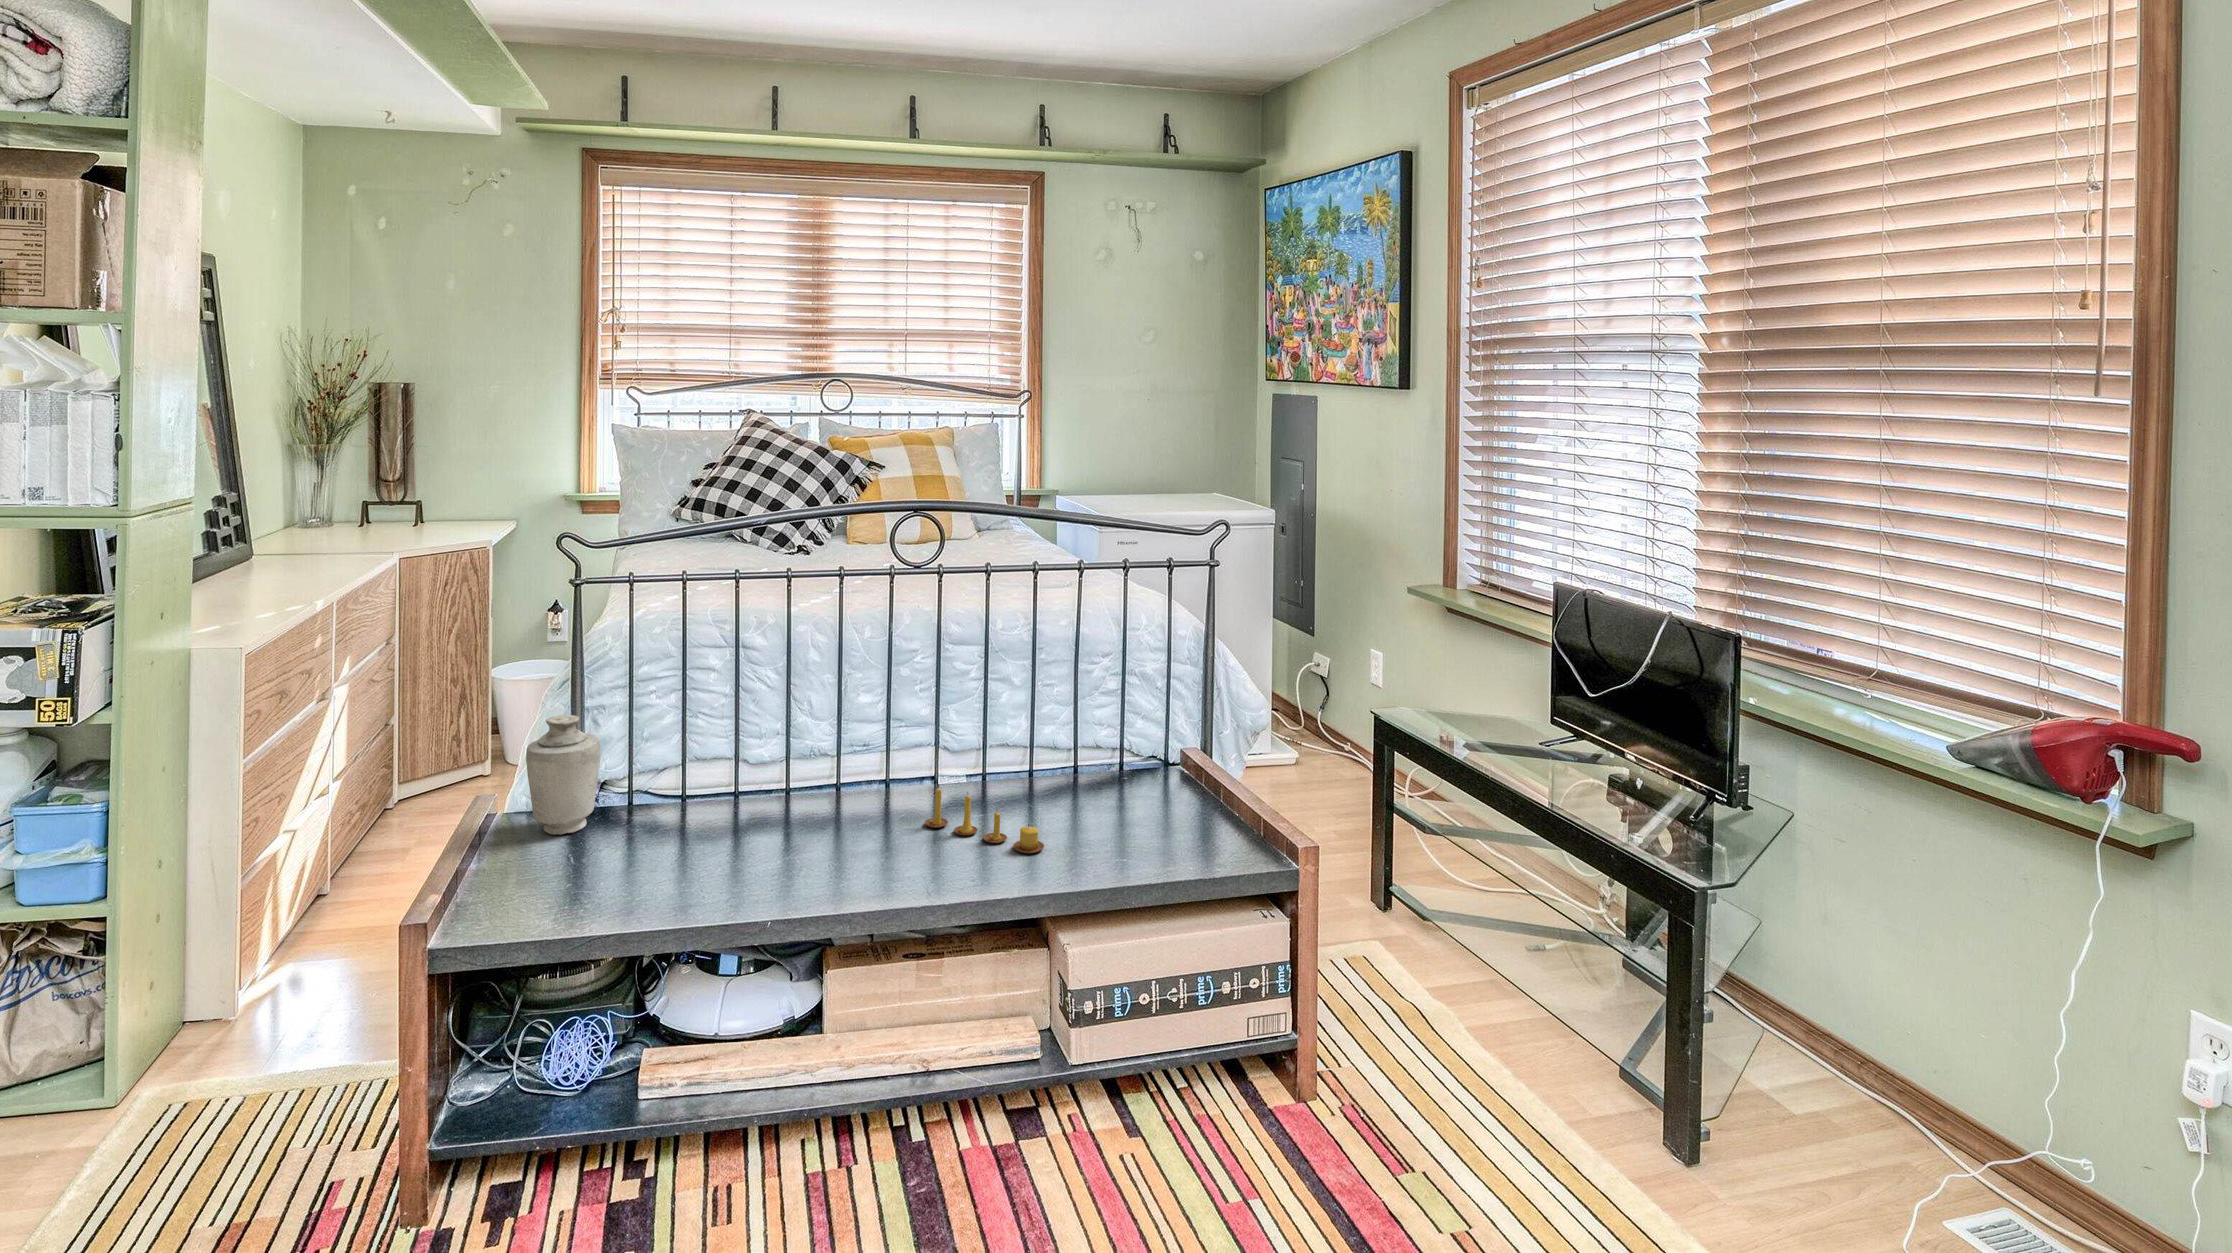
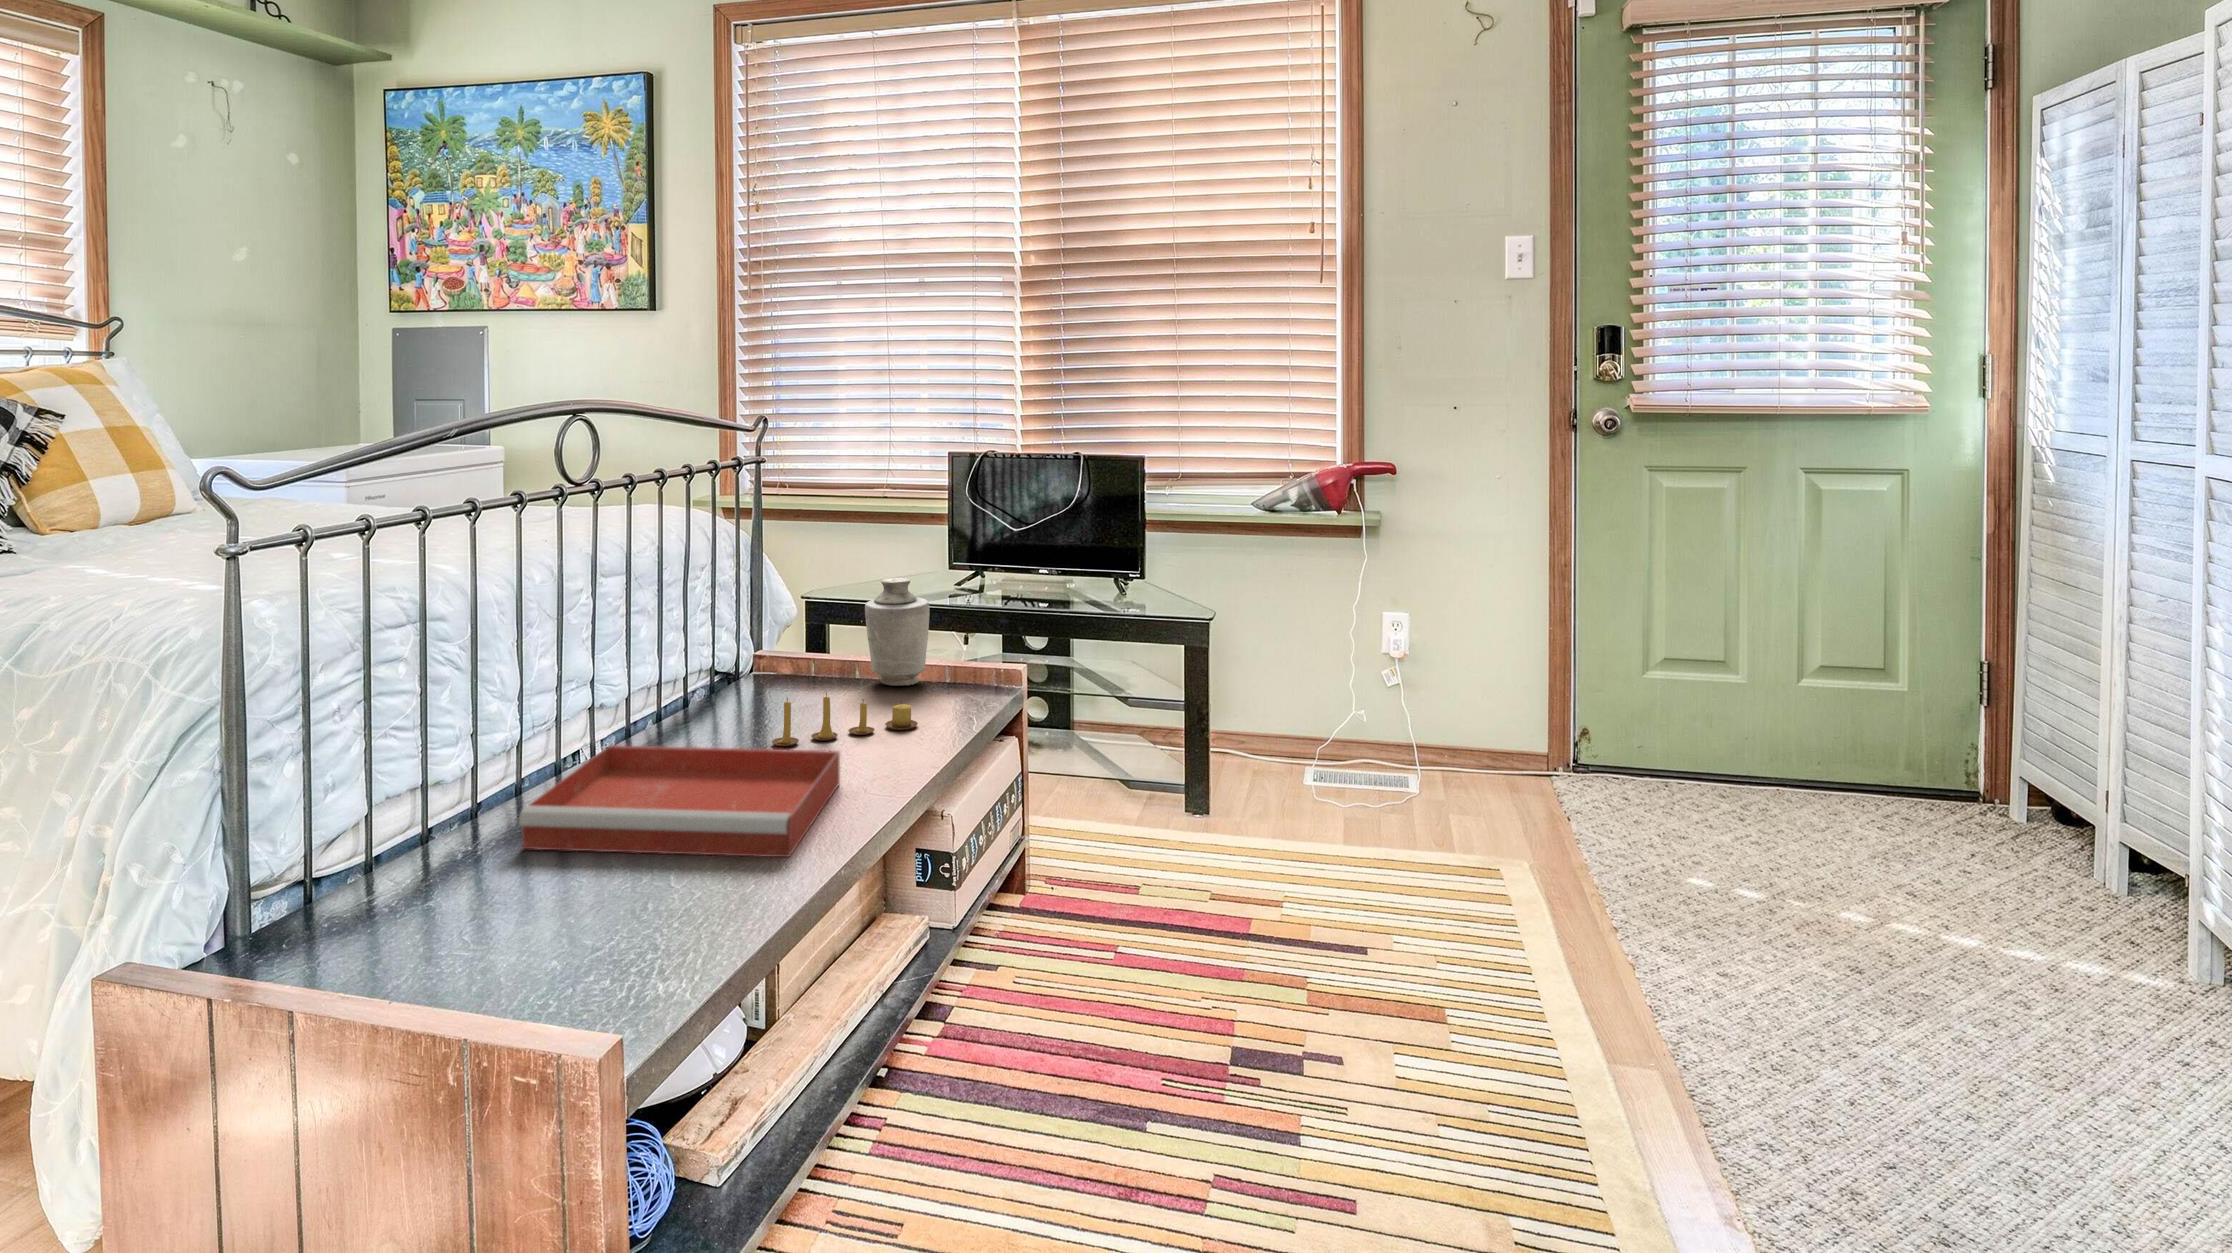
vase: present [526,715,600,835] -> present [865,578,930,686]
tray: none [649,776,855,900] -> present [519,745,840,857]

